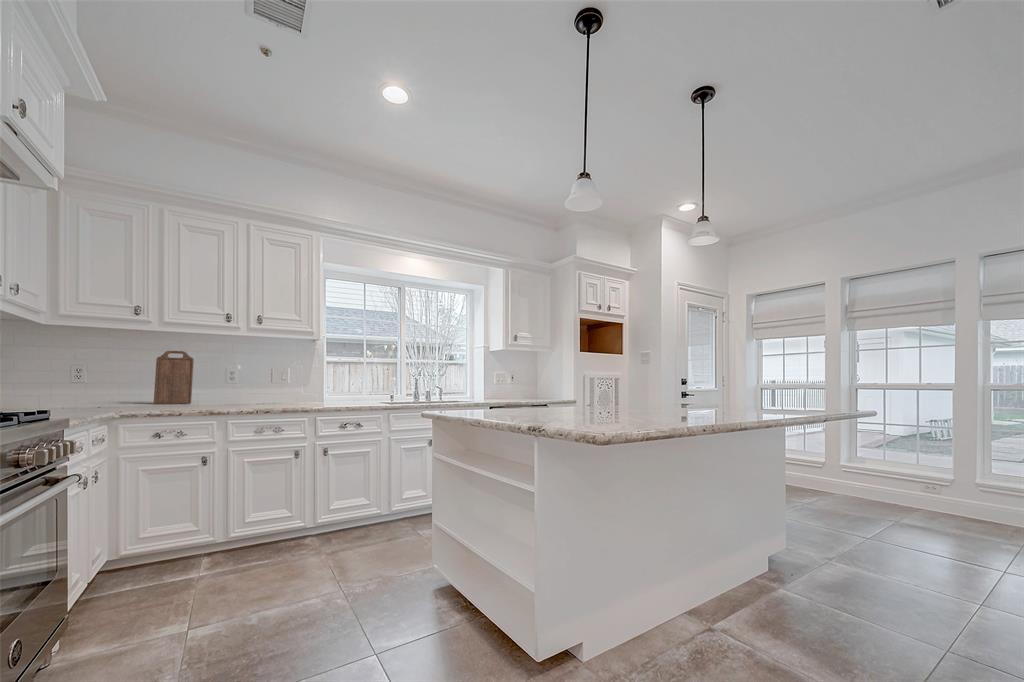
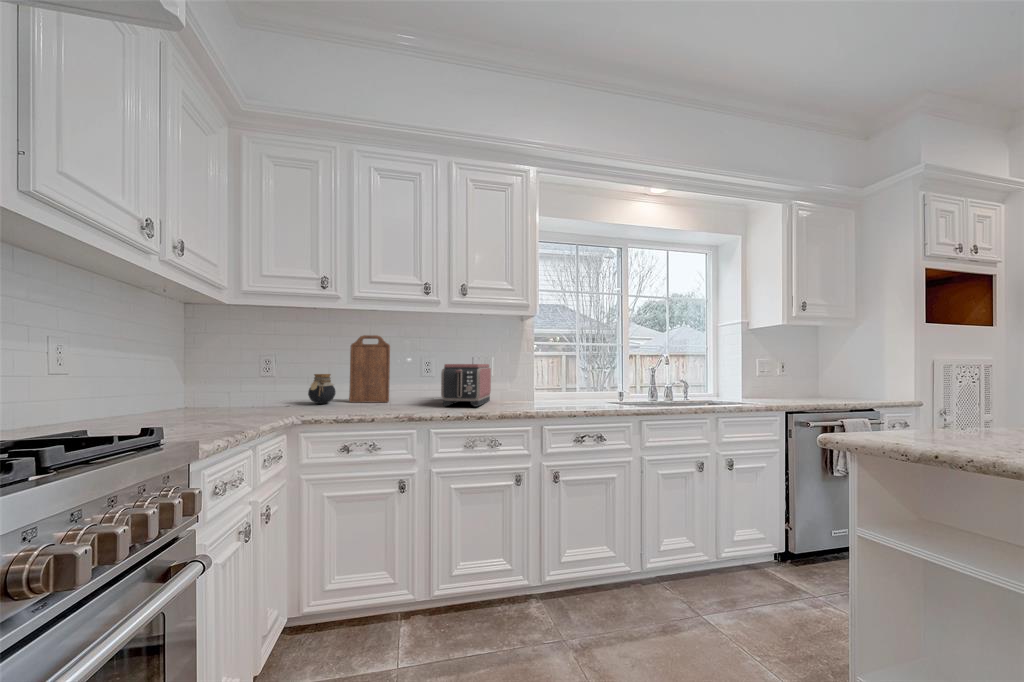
toaster: none [238,374,282,405] -> present [441,364,491,406]
jar: none [115,381,141,405] -> present [308,374,336,404]

